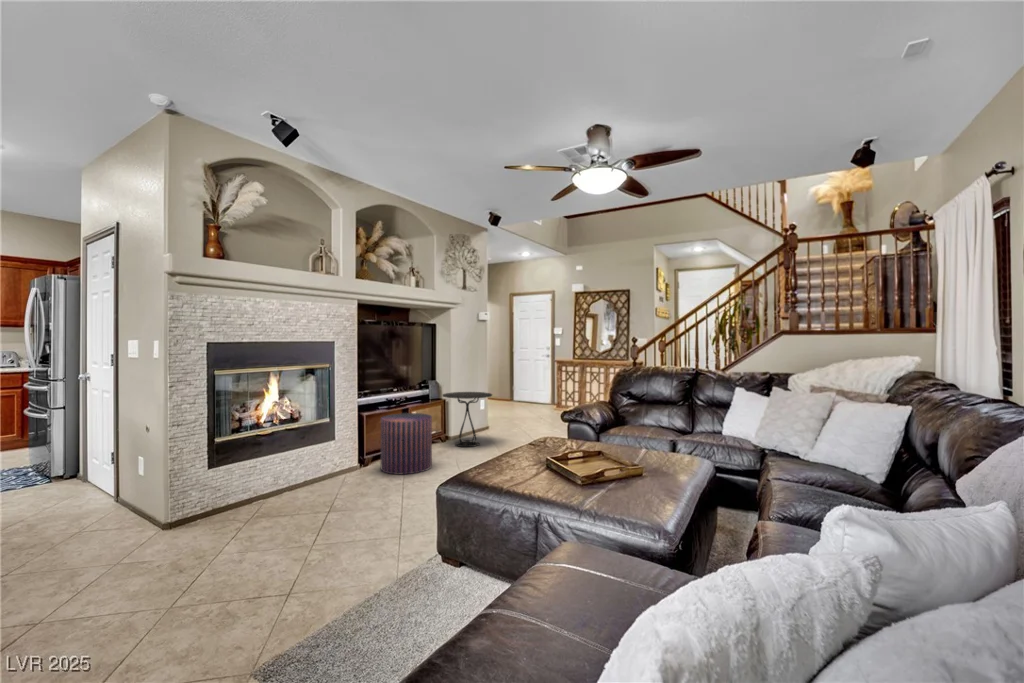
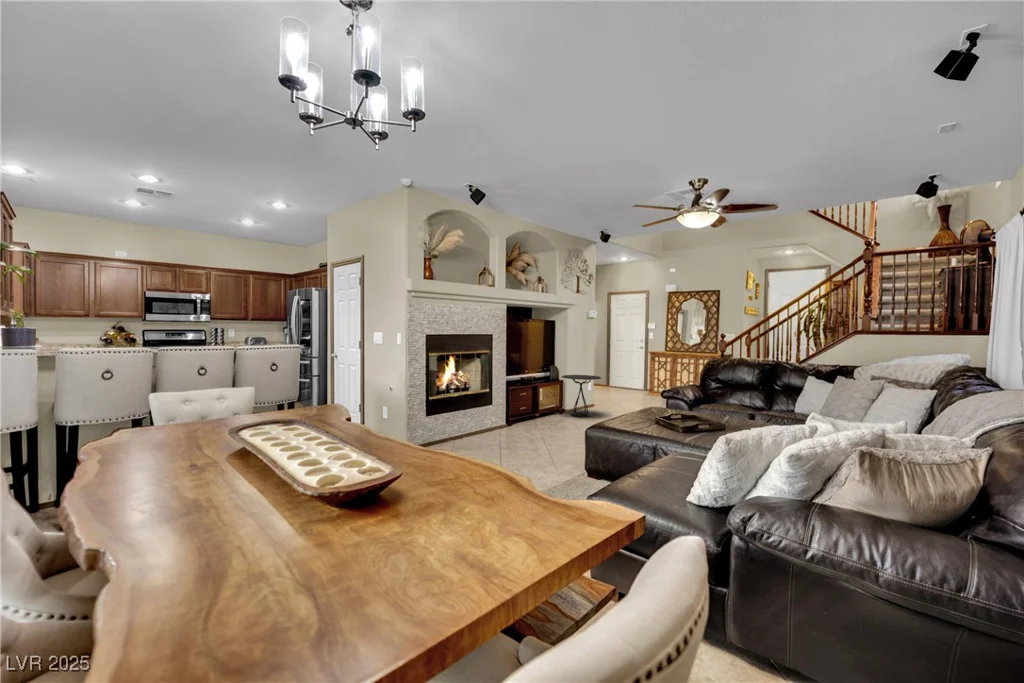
pouf: present [381,413,432,474] -> none [522,388,559,431]

